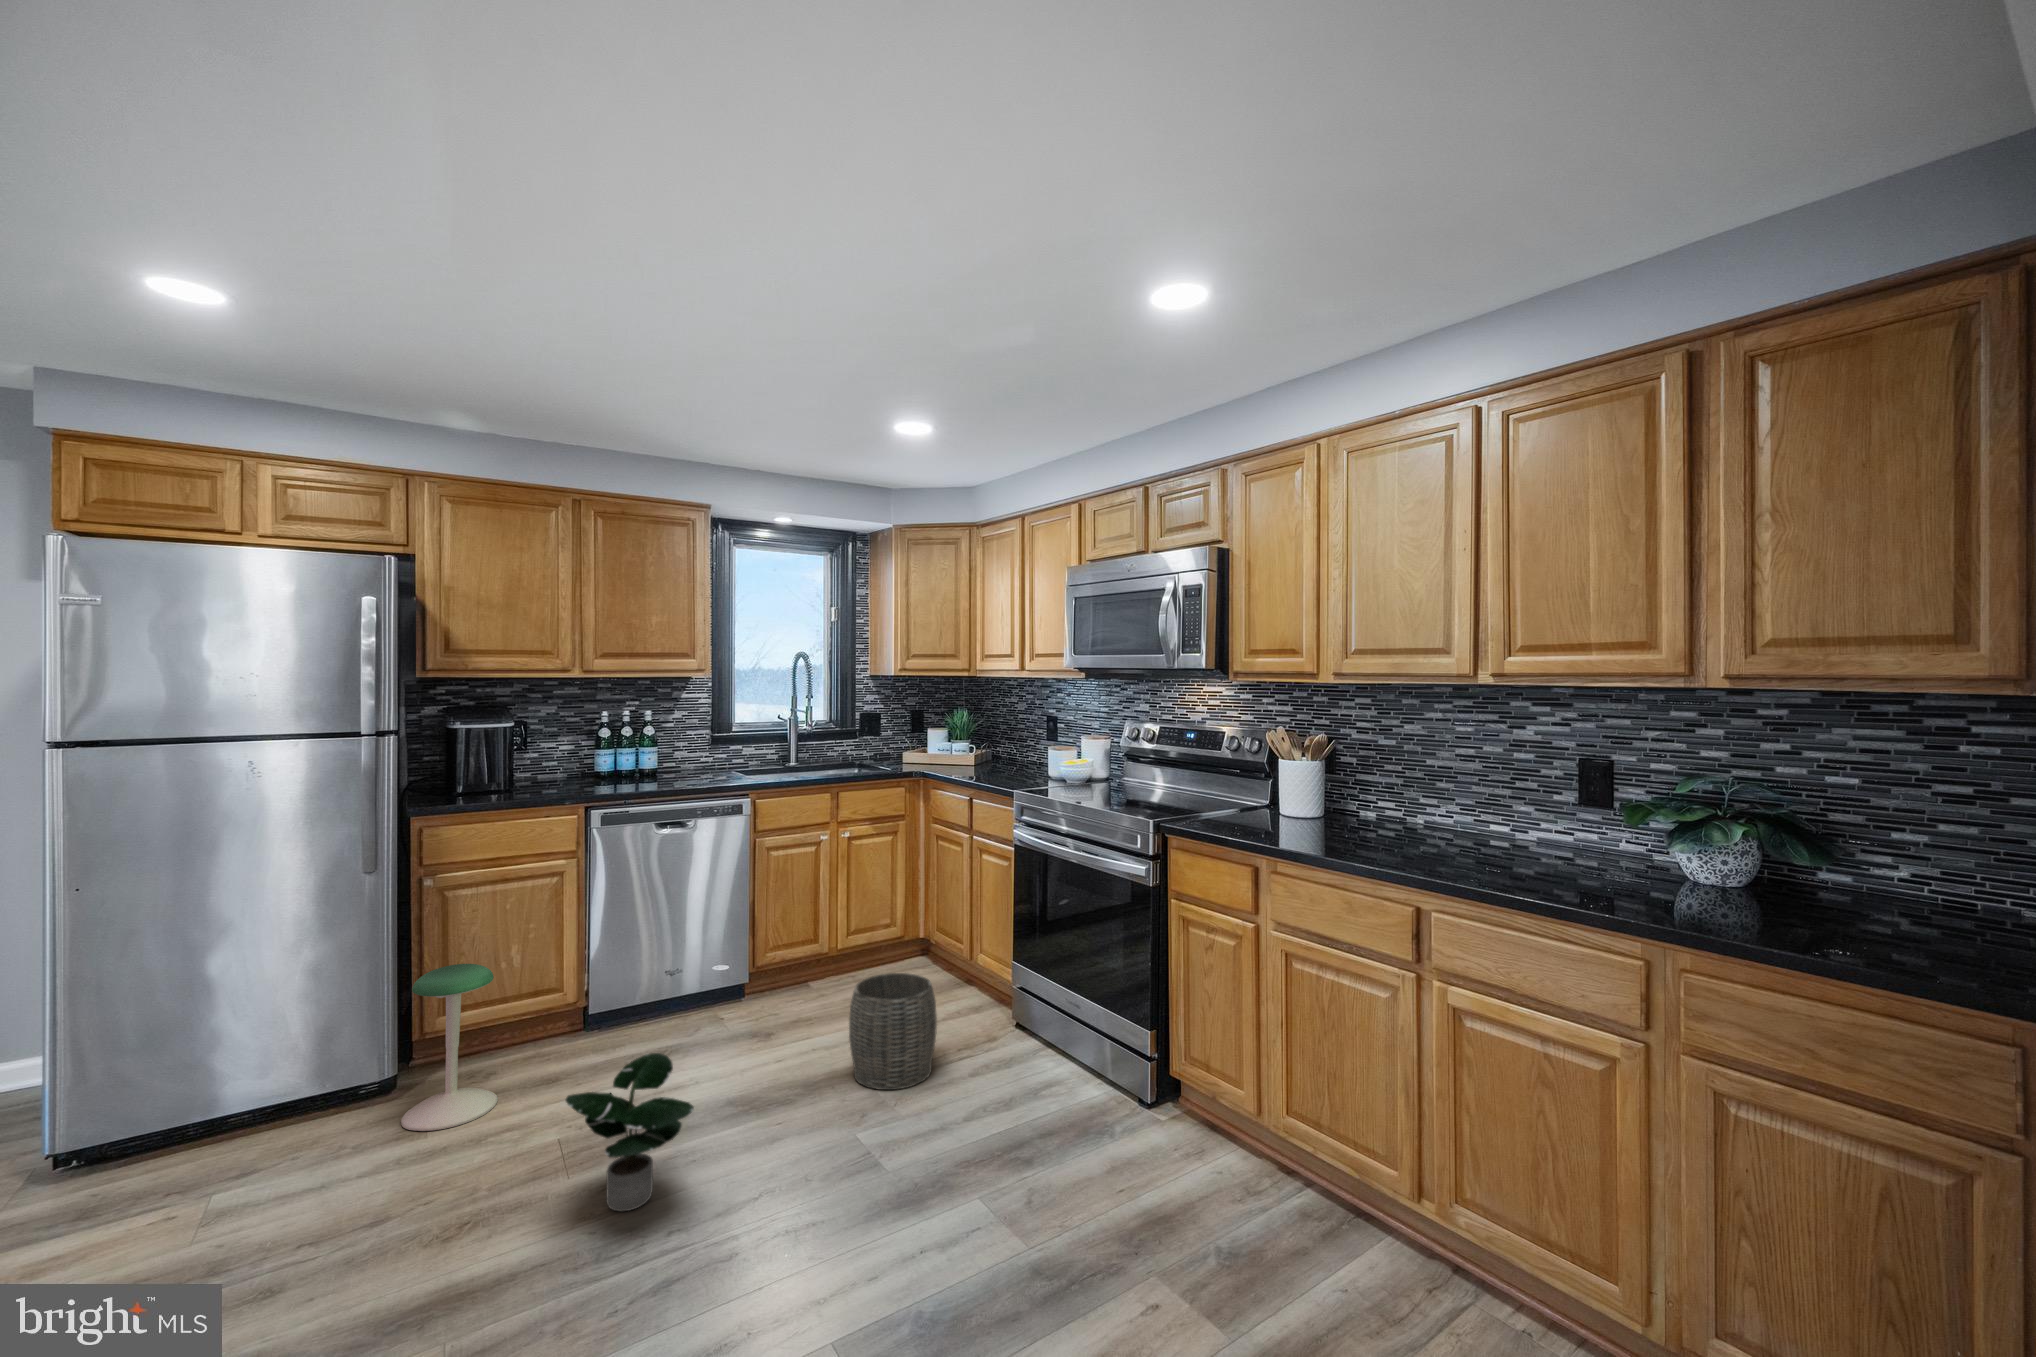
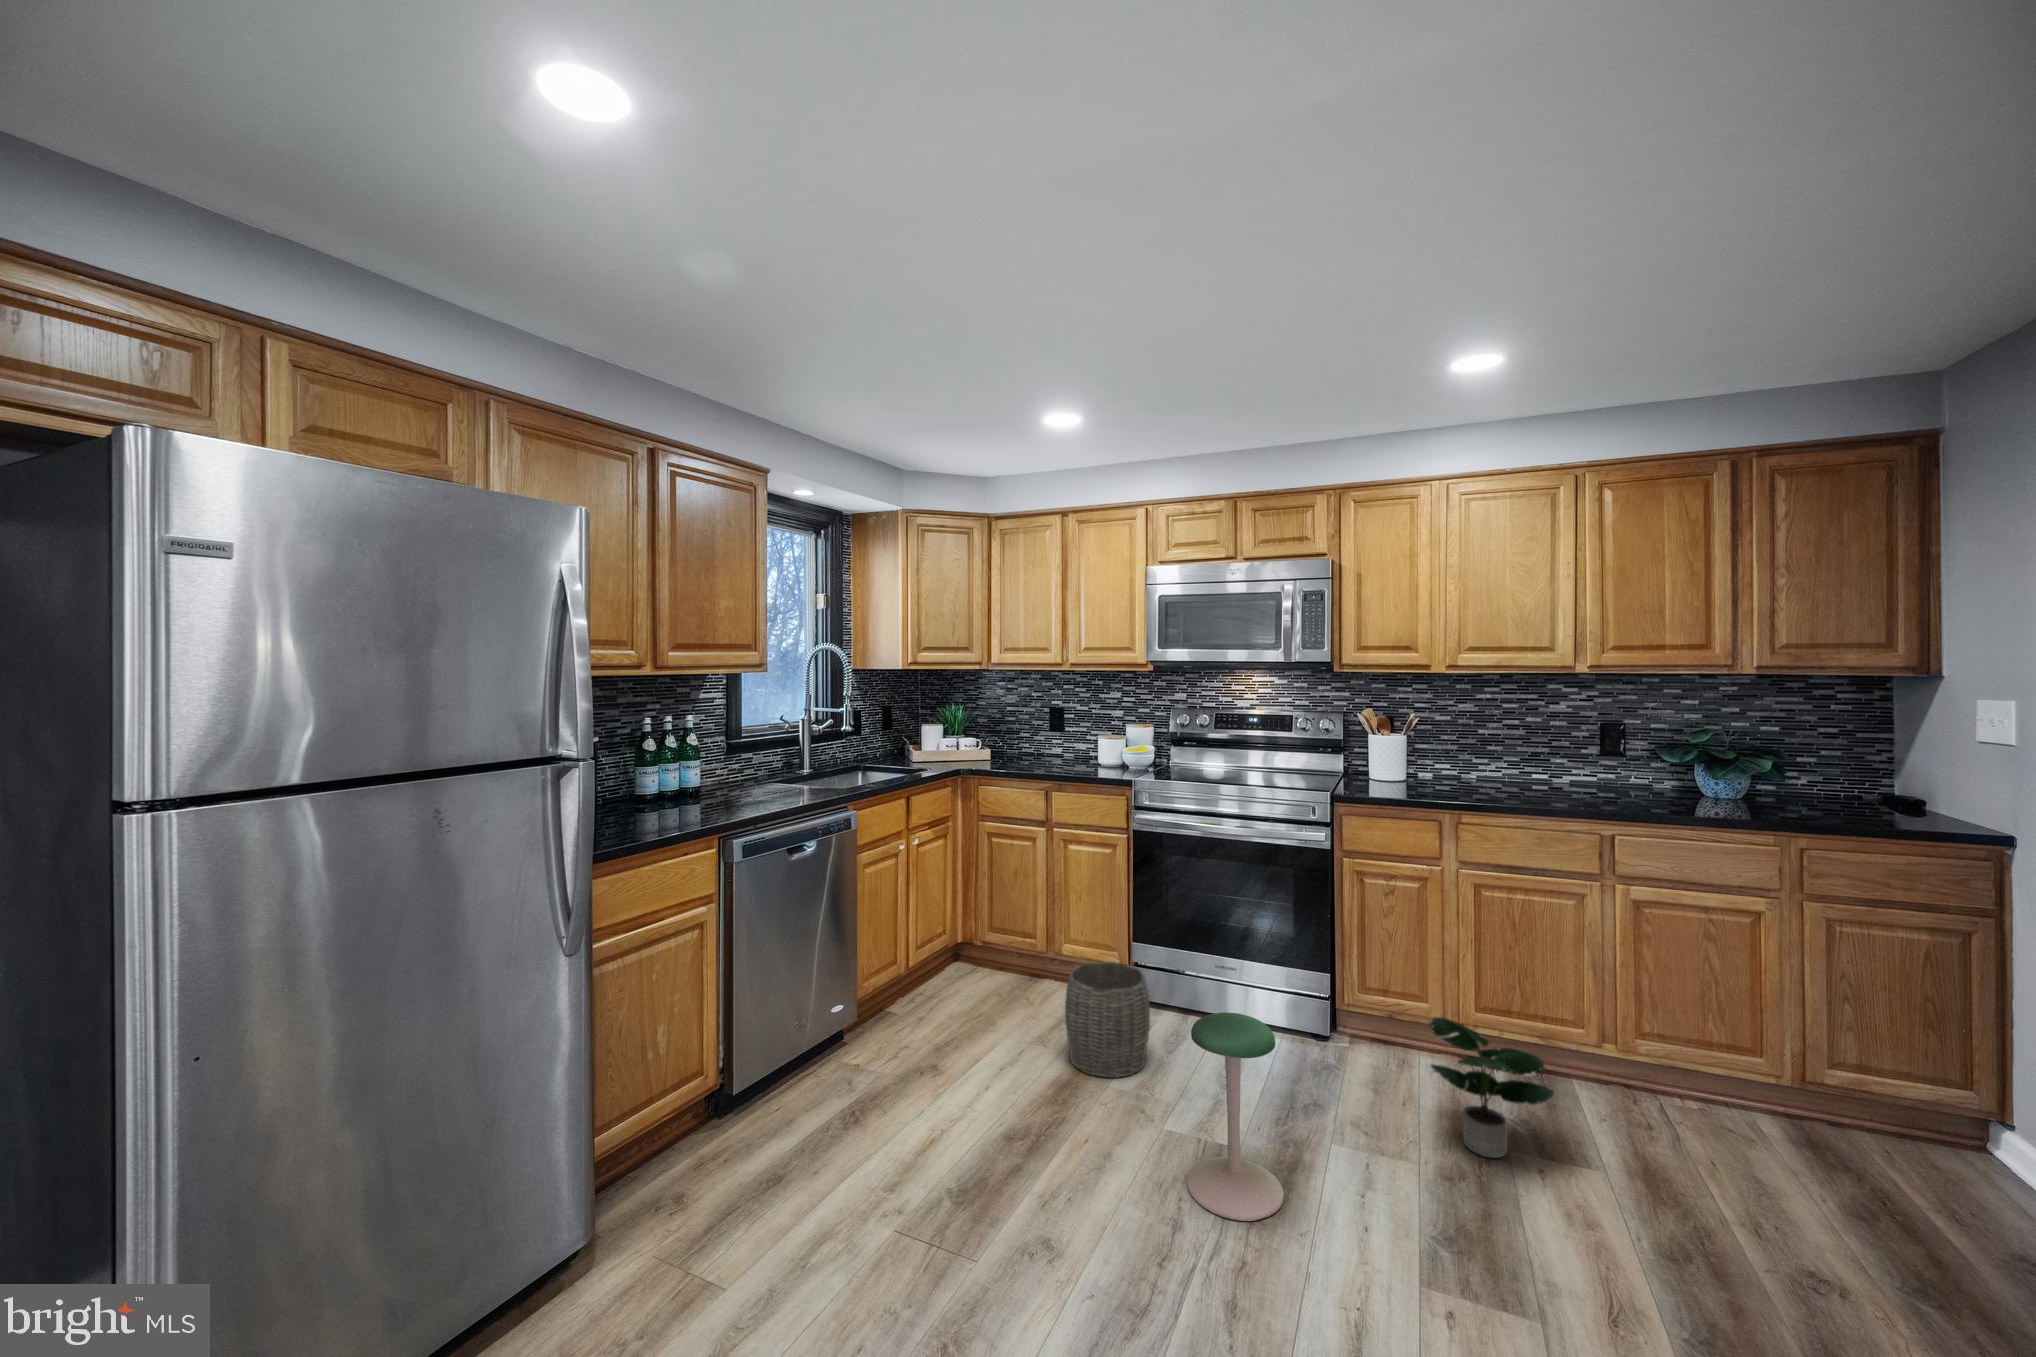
stool: present [401,964,498,1131] -> present [1186,1013,1284,1221]
potted plant: present [565,1053,694,1211] -> present [1430,1017,1554,1158]

